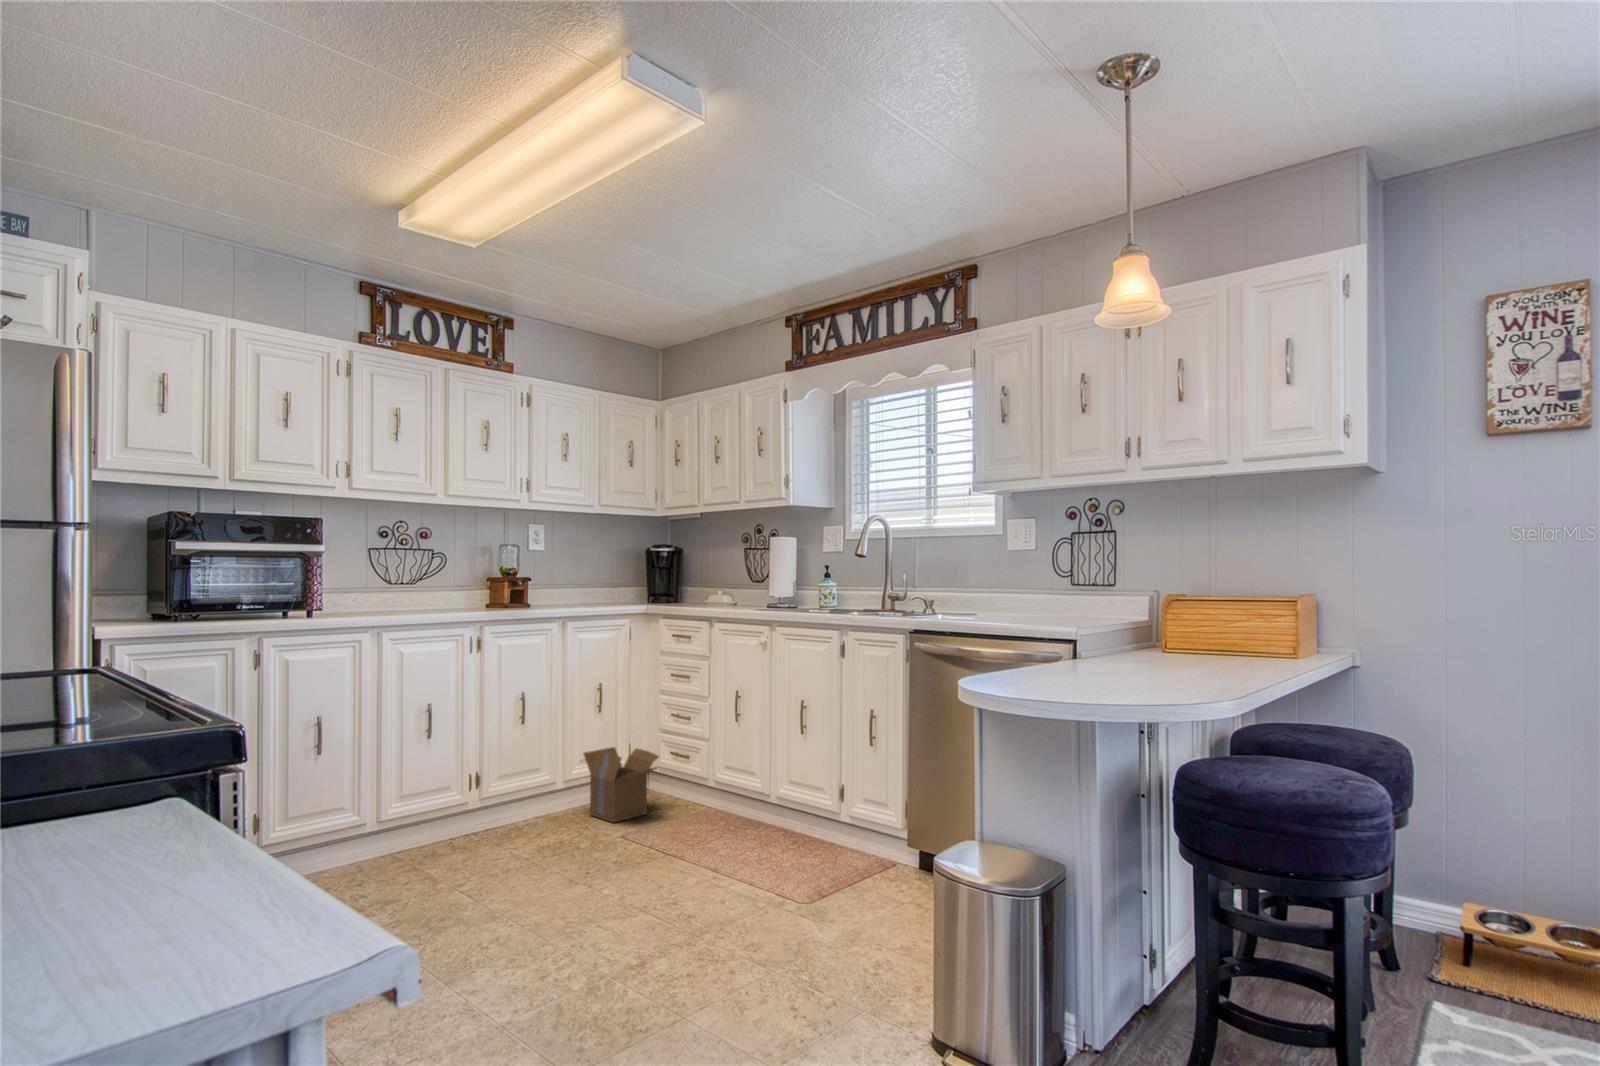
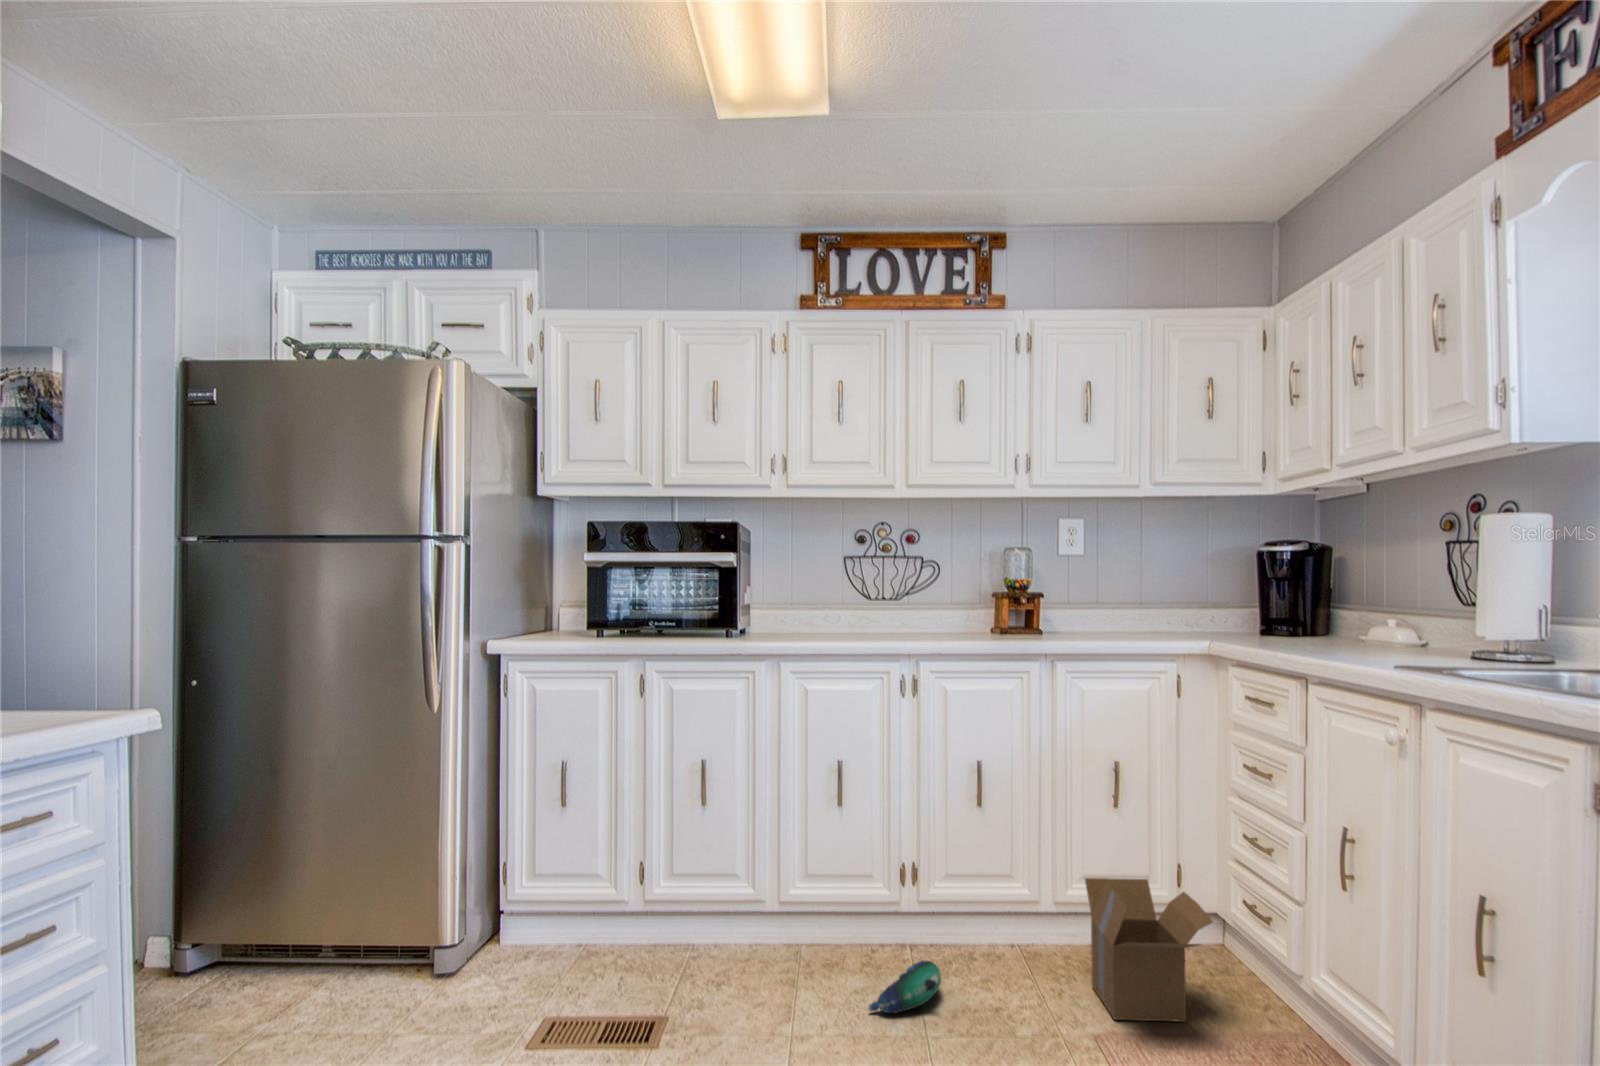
plush toy: none [478,822,519,858] -> present [869,961,941,1013]

